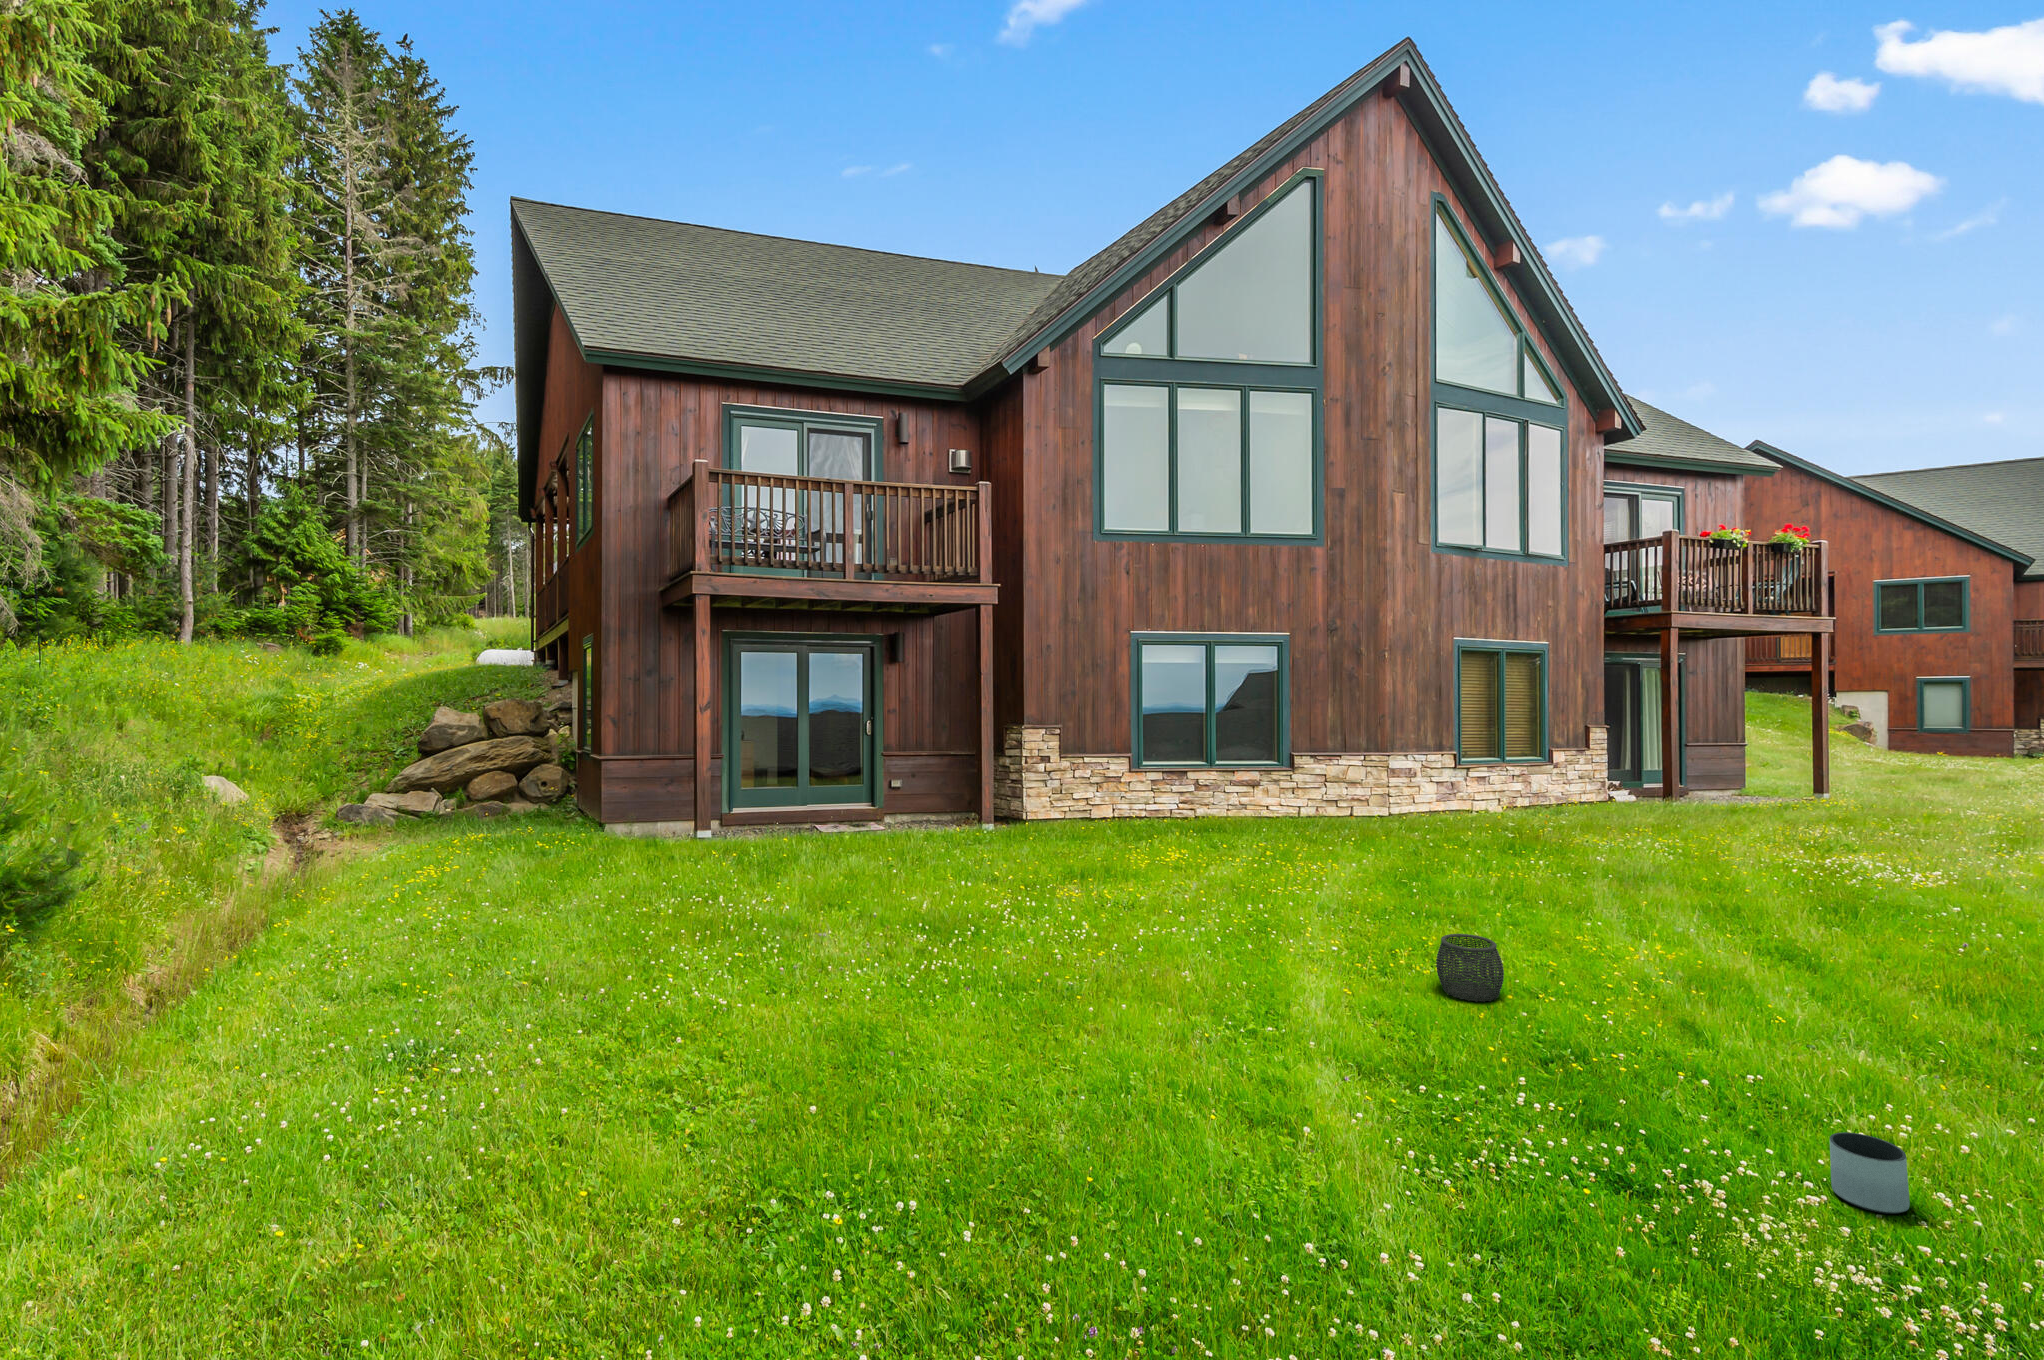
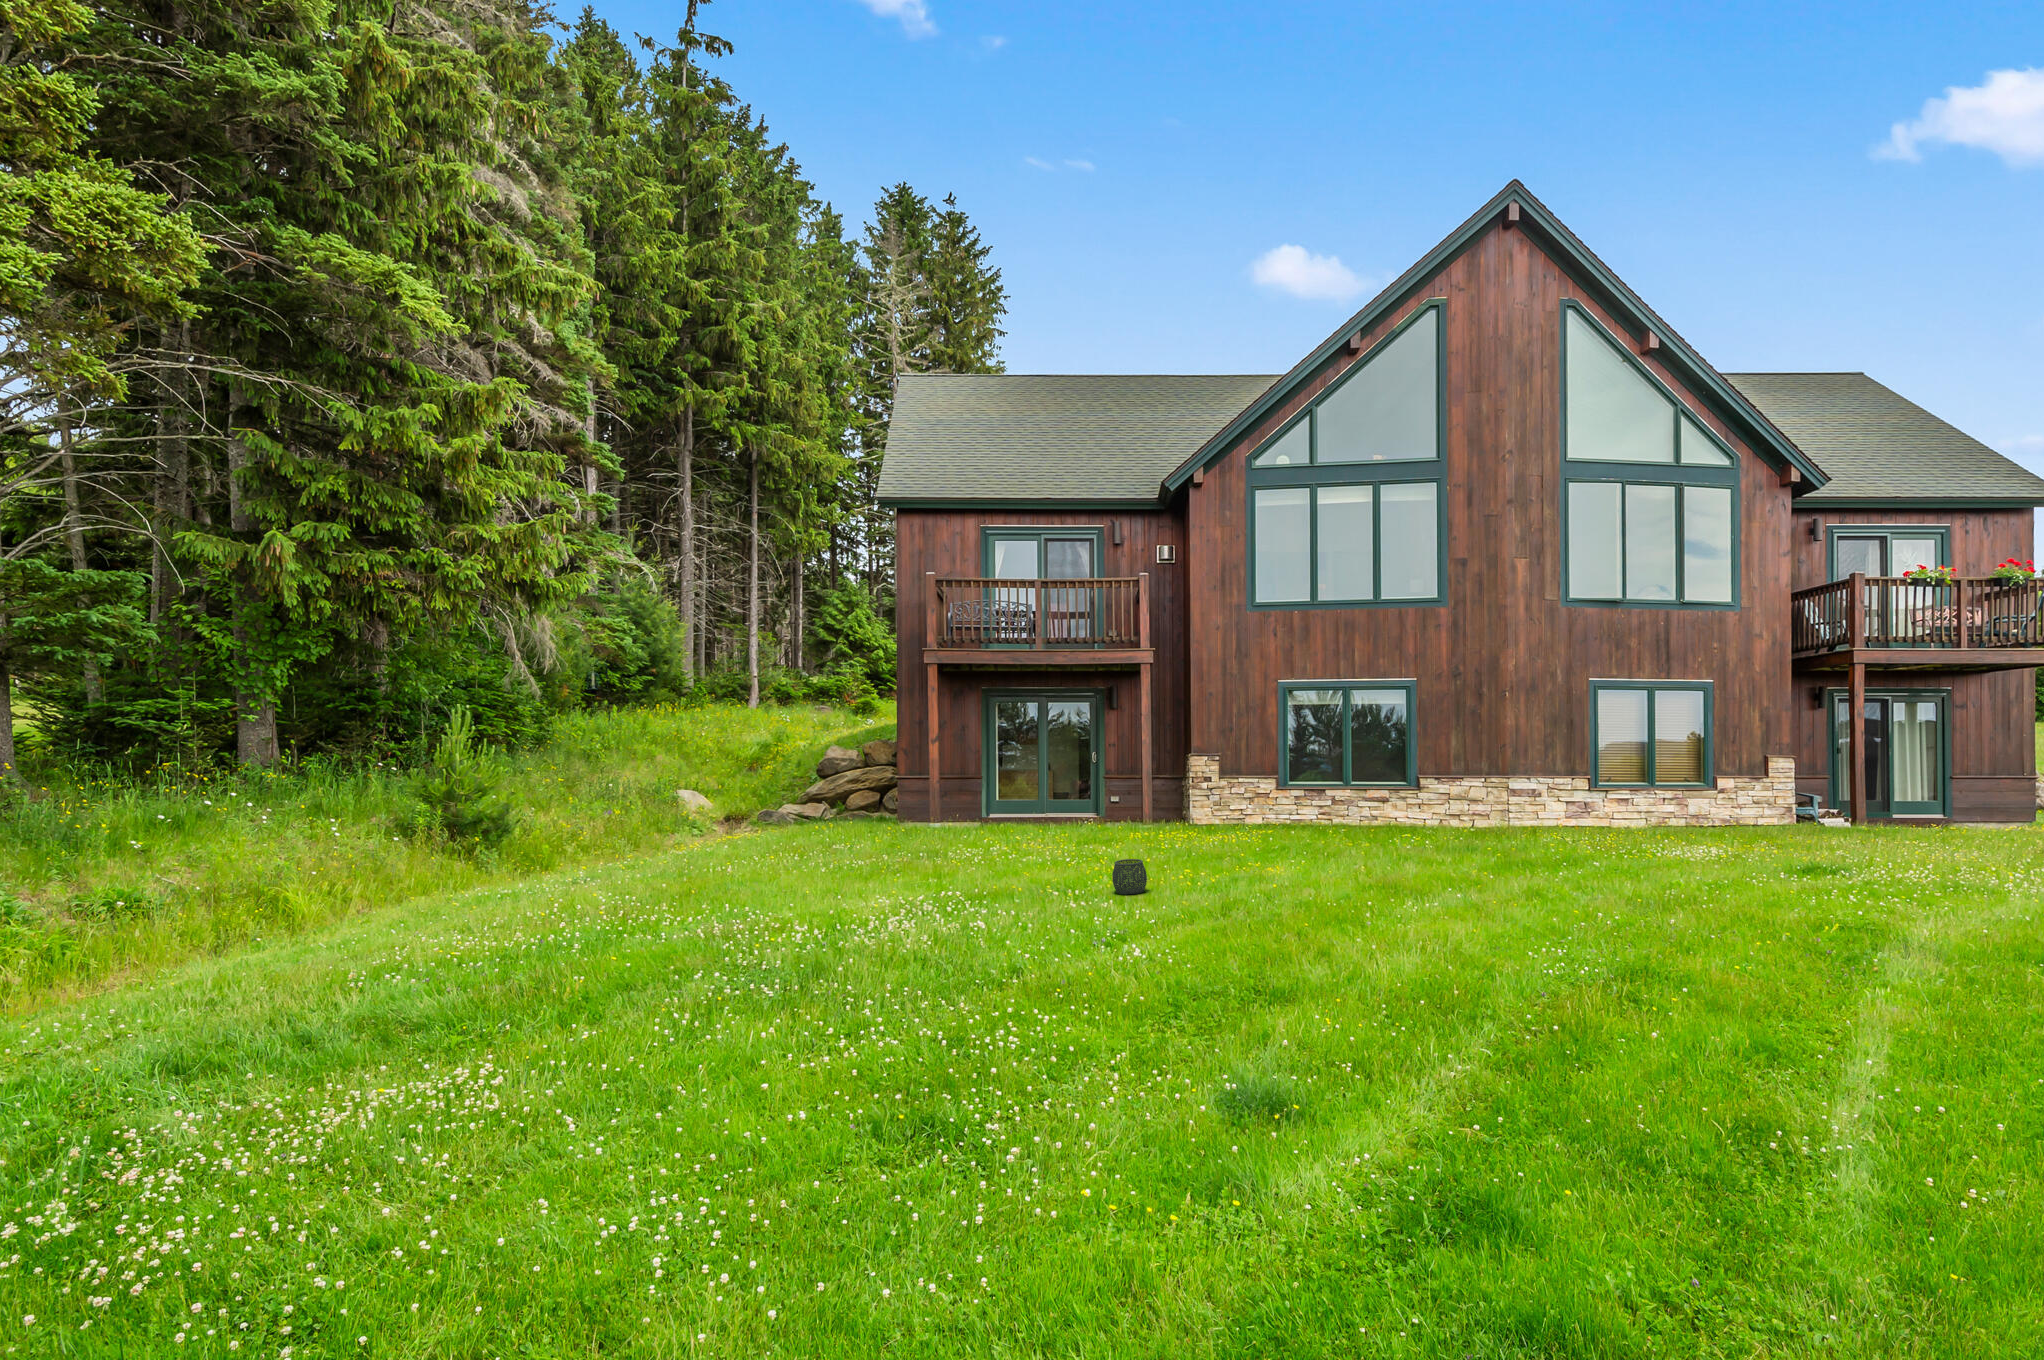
planter: present [1830,1132,1910,1214] -> none [1058,921,1086,952]

